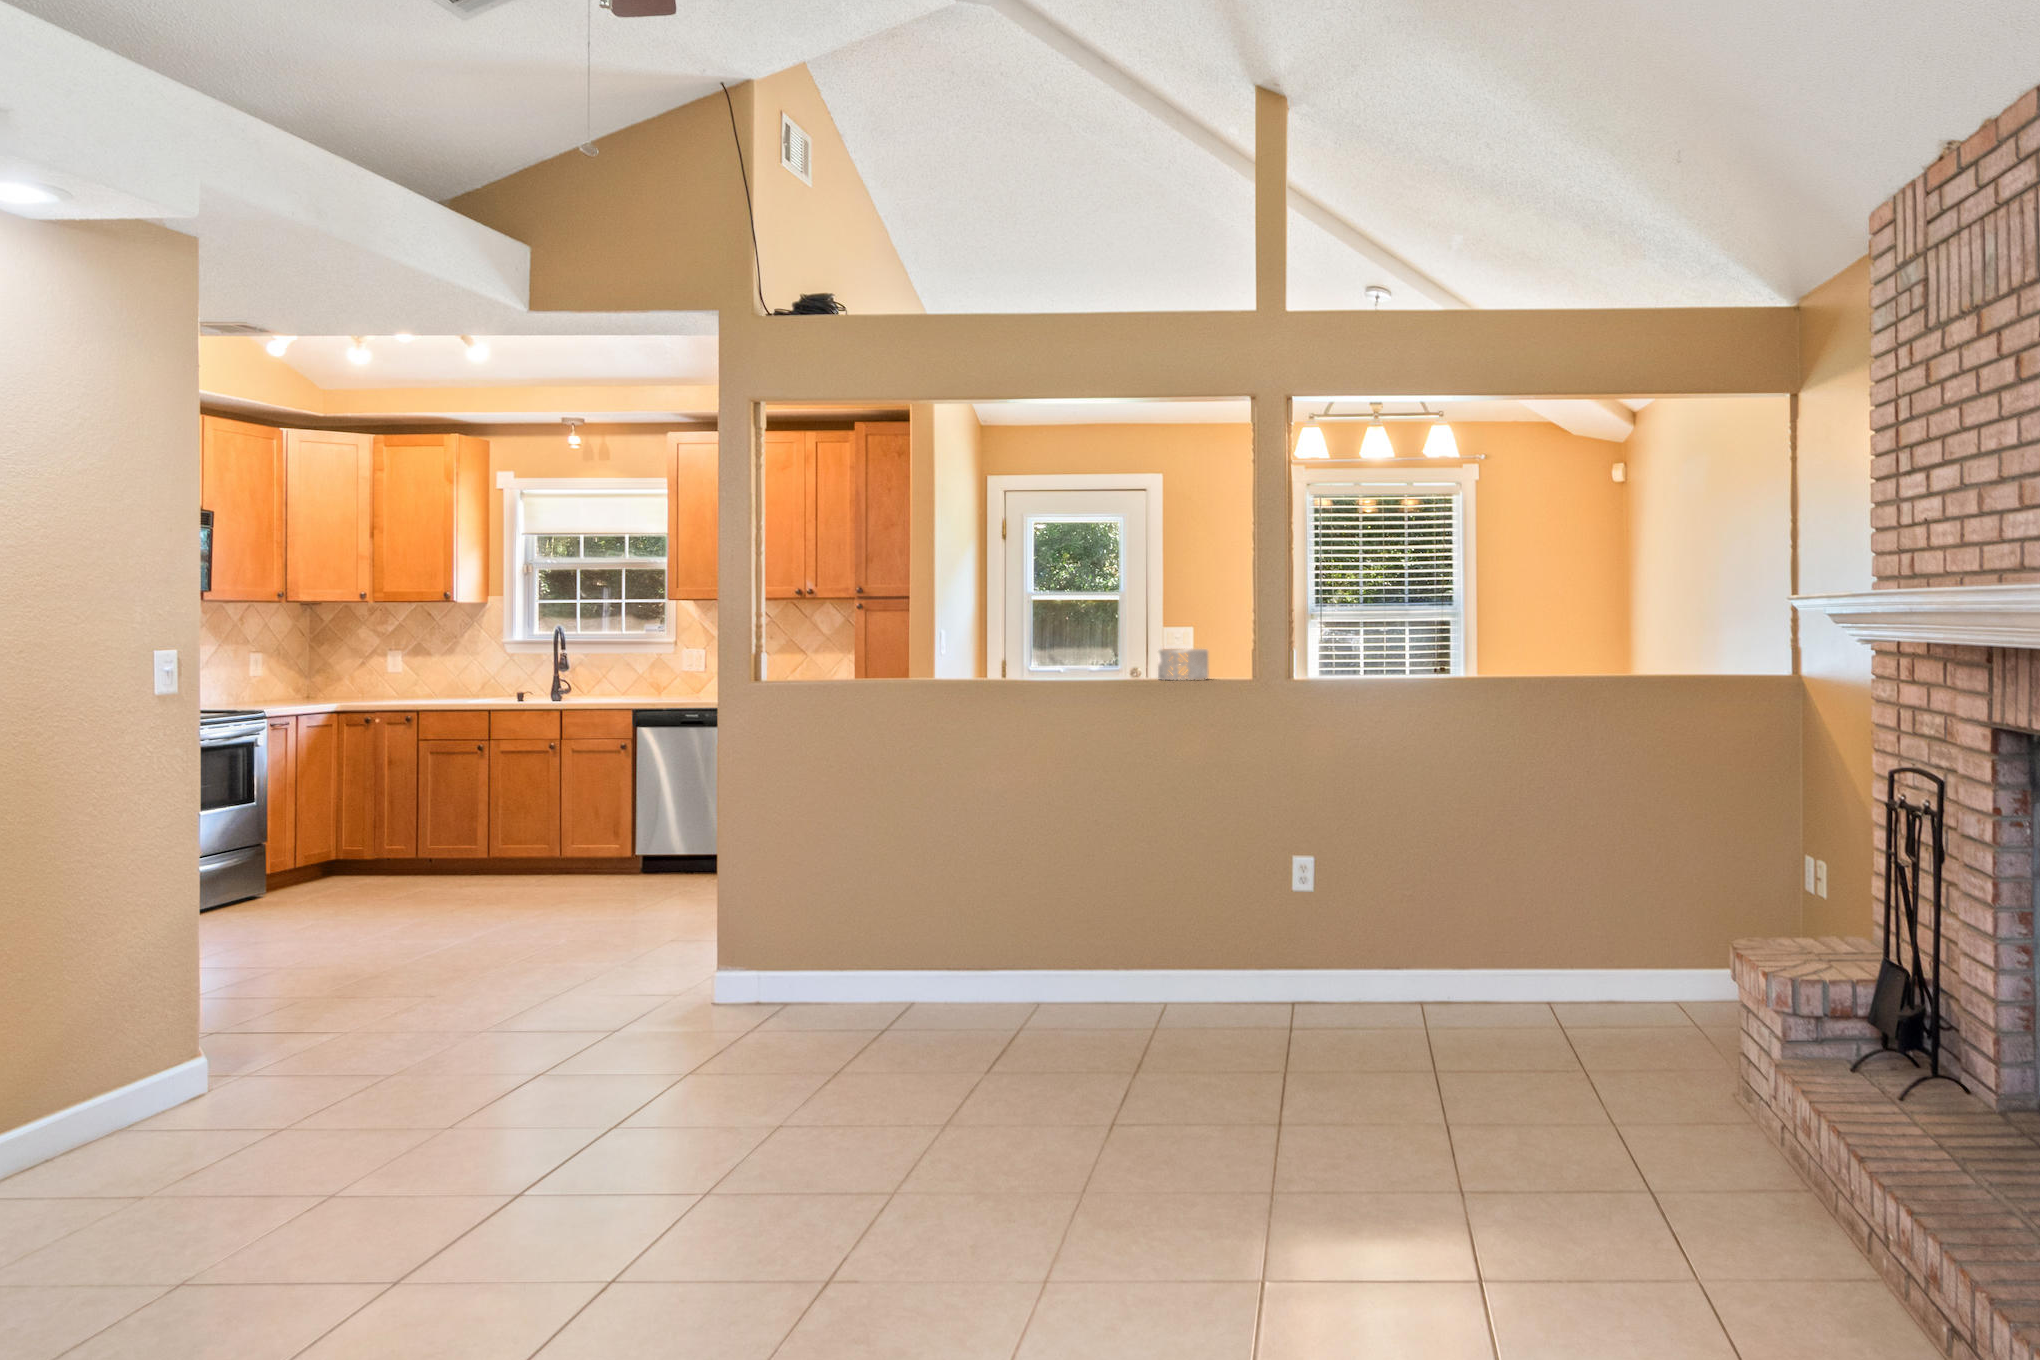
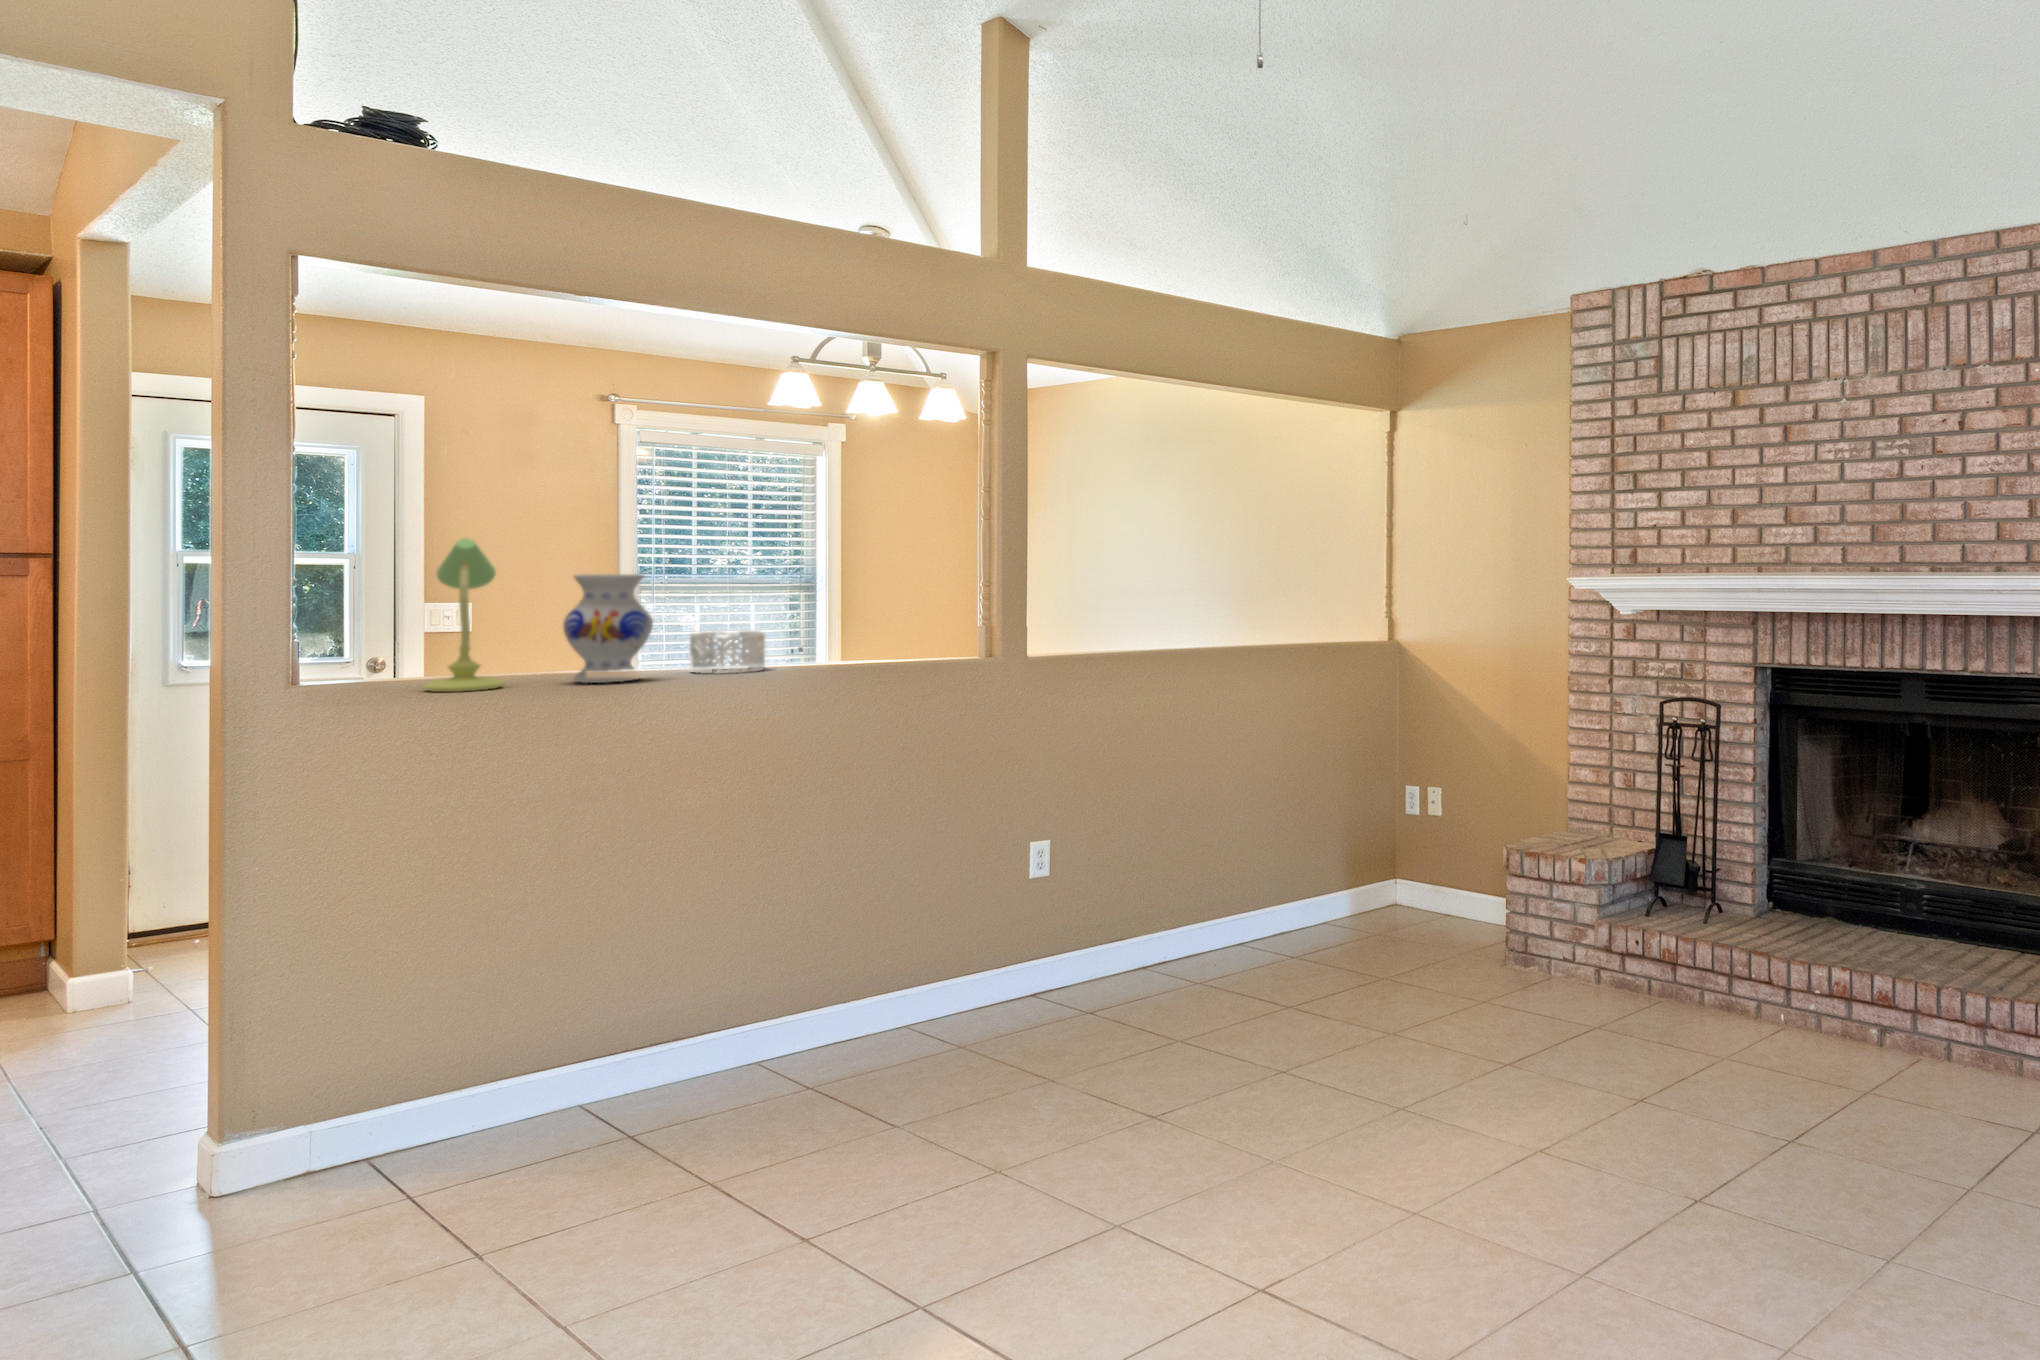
table lamp: none [994,578,1037,680] -> present [424,538,503,692]
vase: none [1062,603,1116,680] -> present [563,574,653,683]

